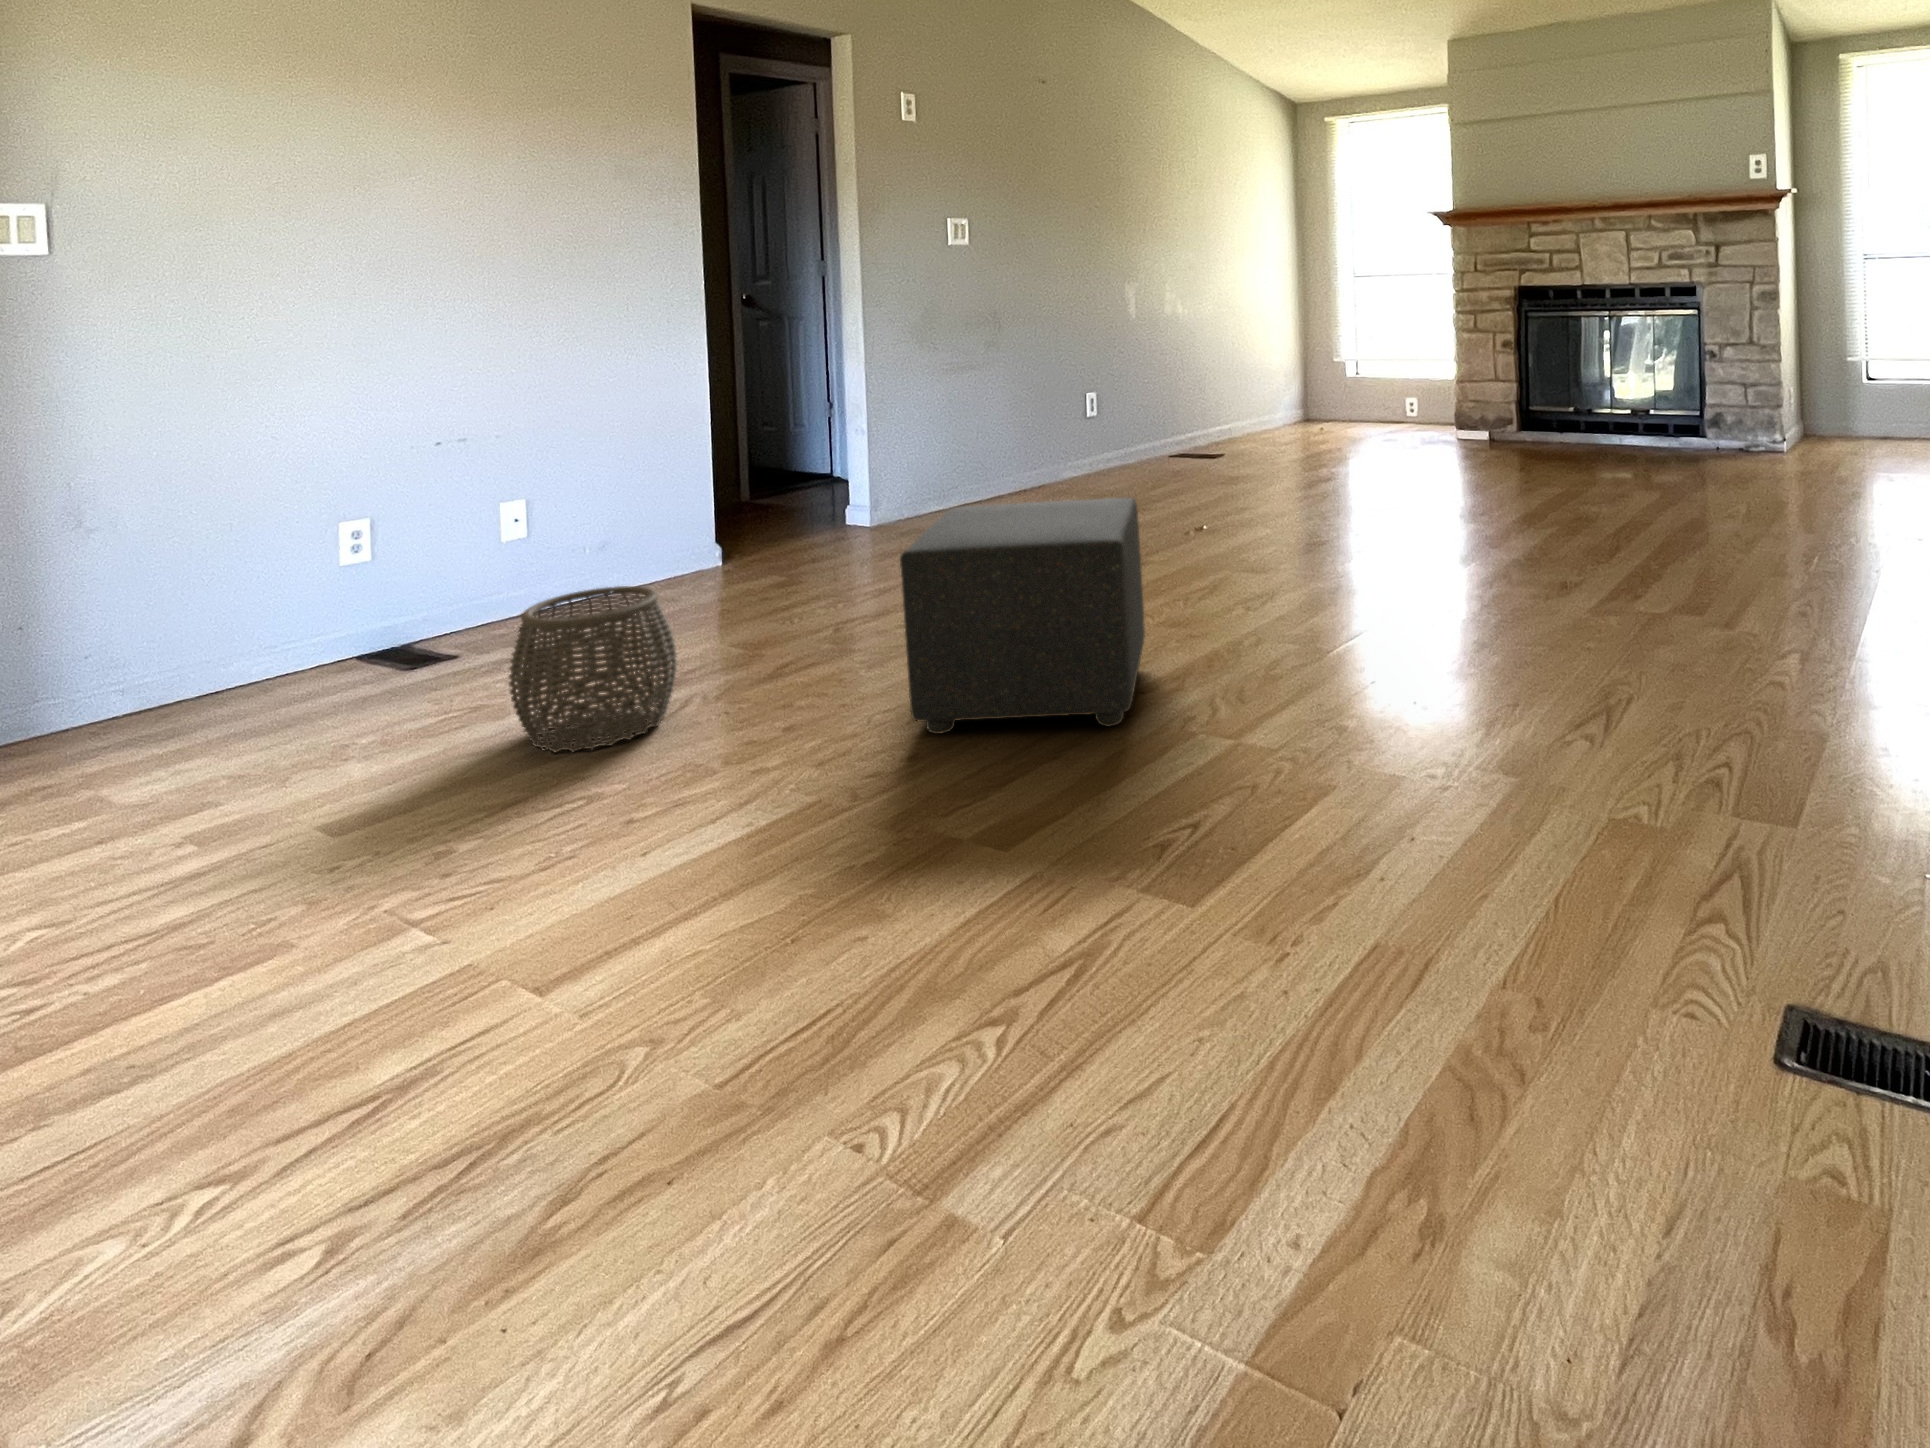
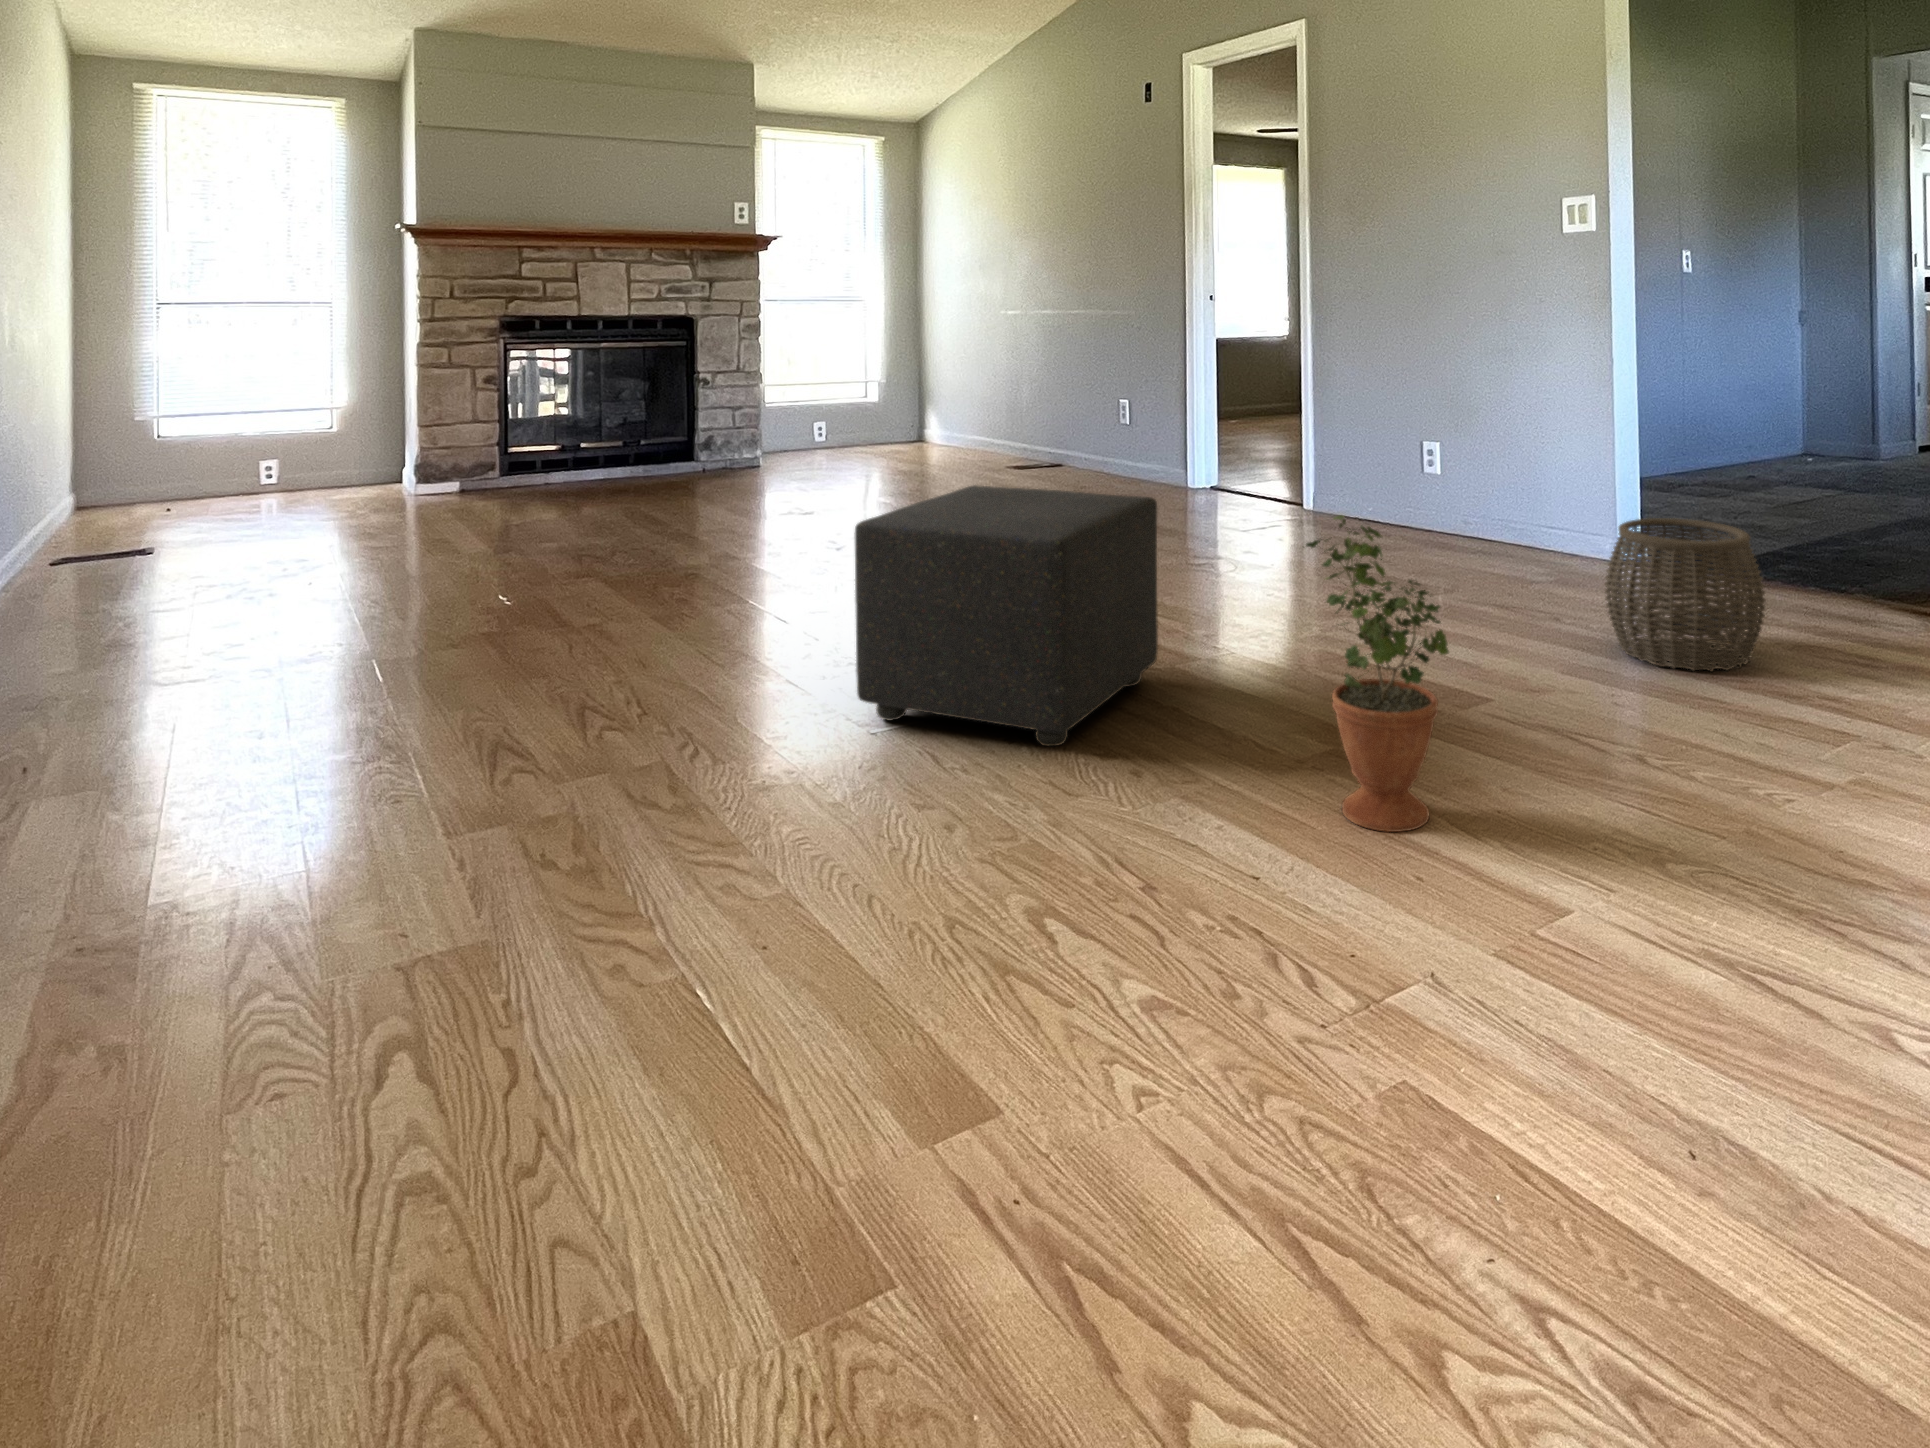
potted plant: none [689,577,830,904] -> present [1306,516,1449,832]
woven basket: present [509,586,678,752] -> present [1605,518,1766,672]

